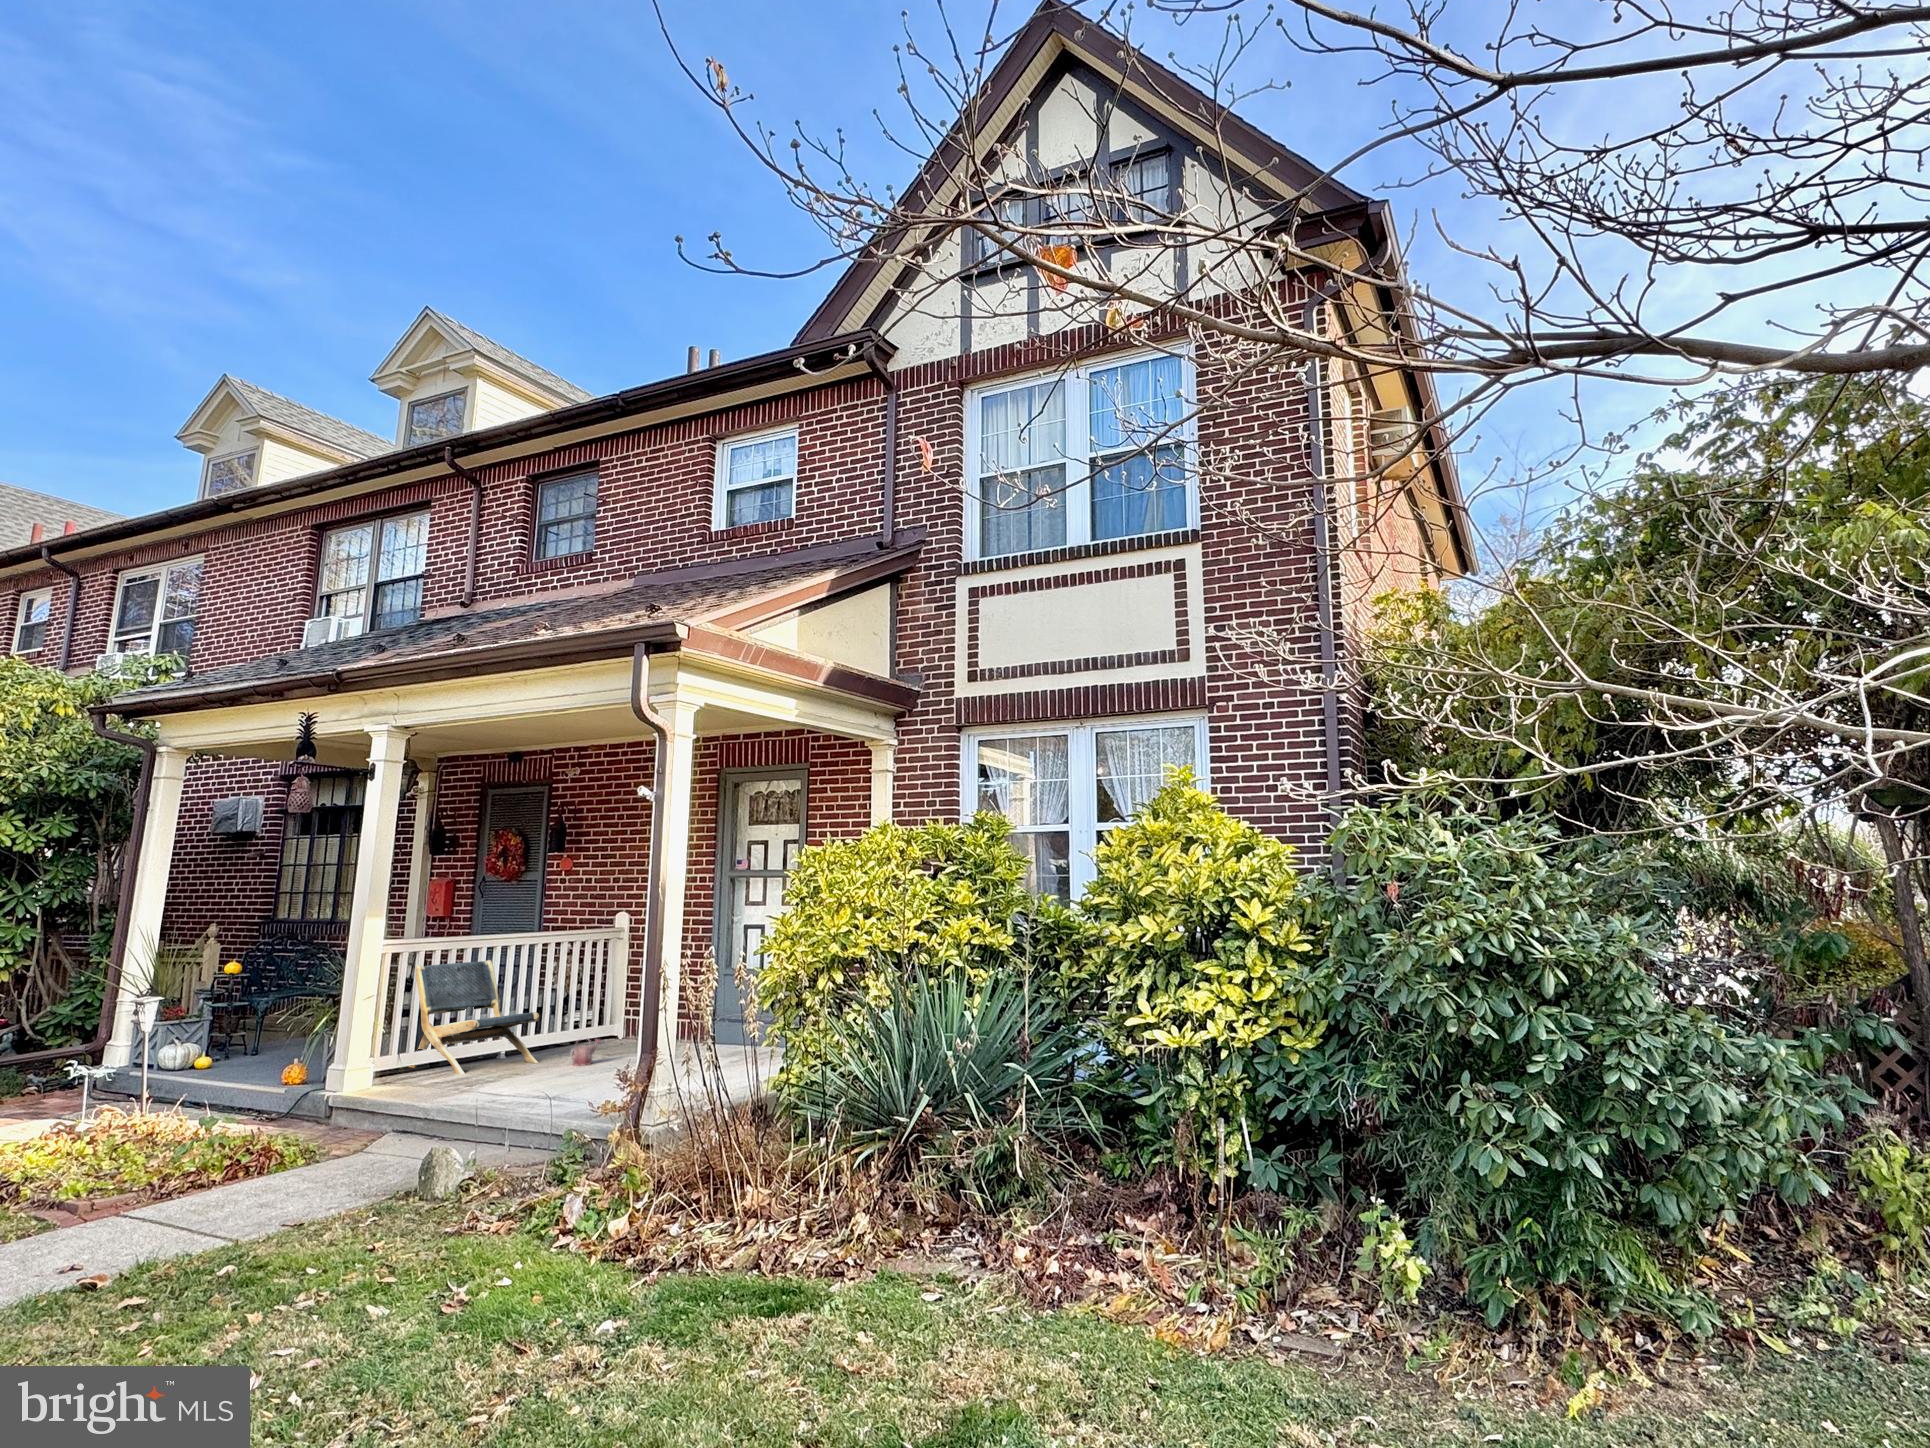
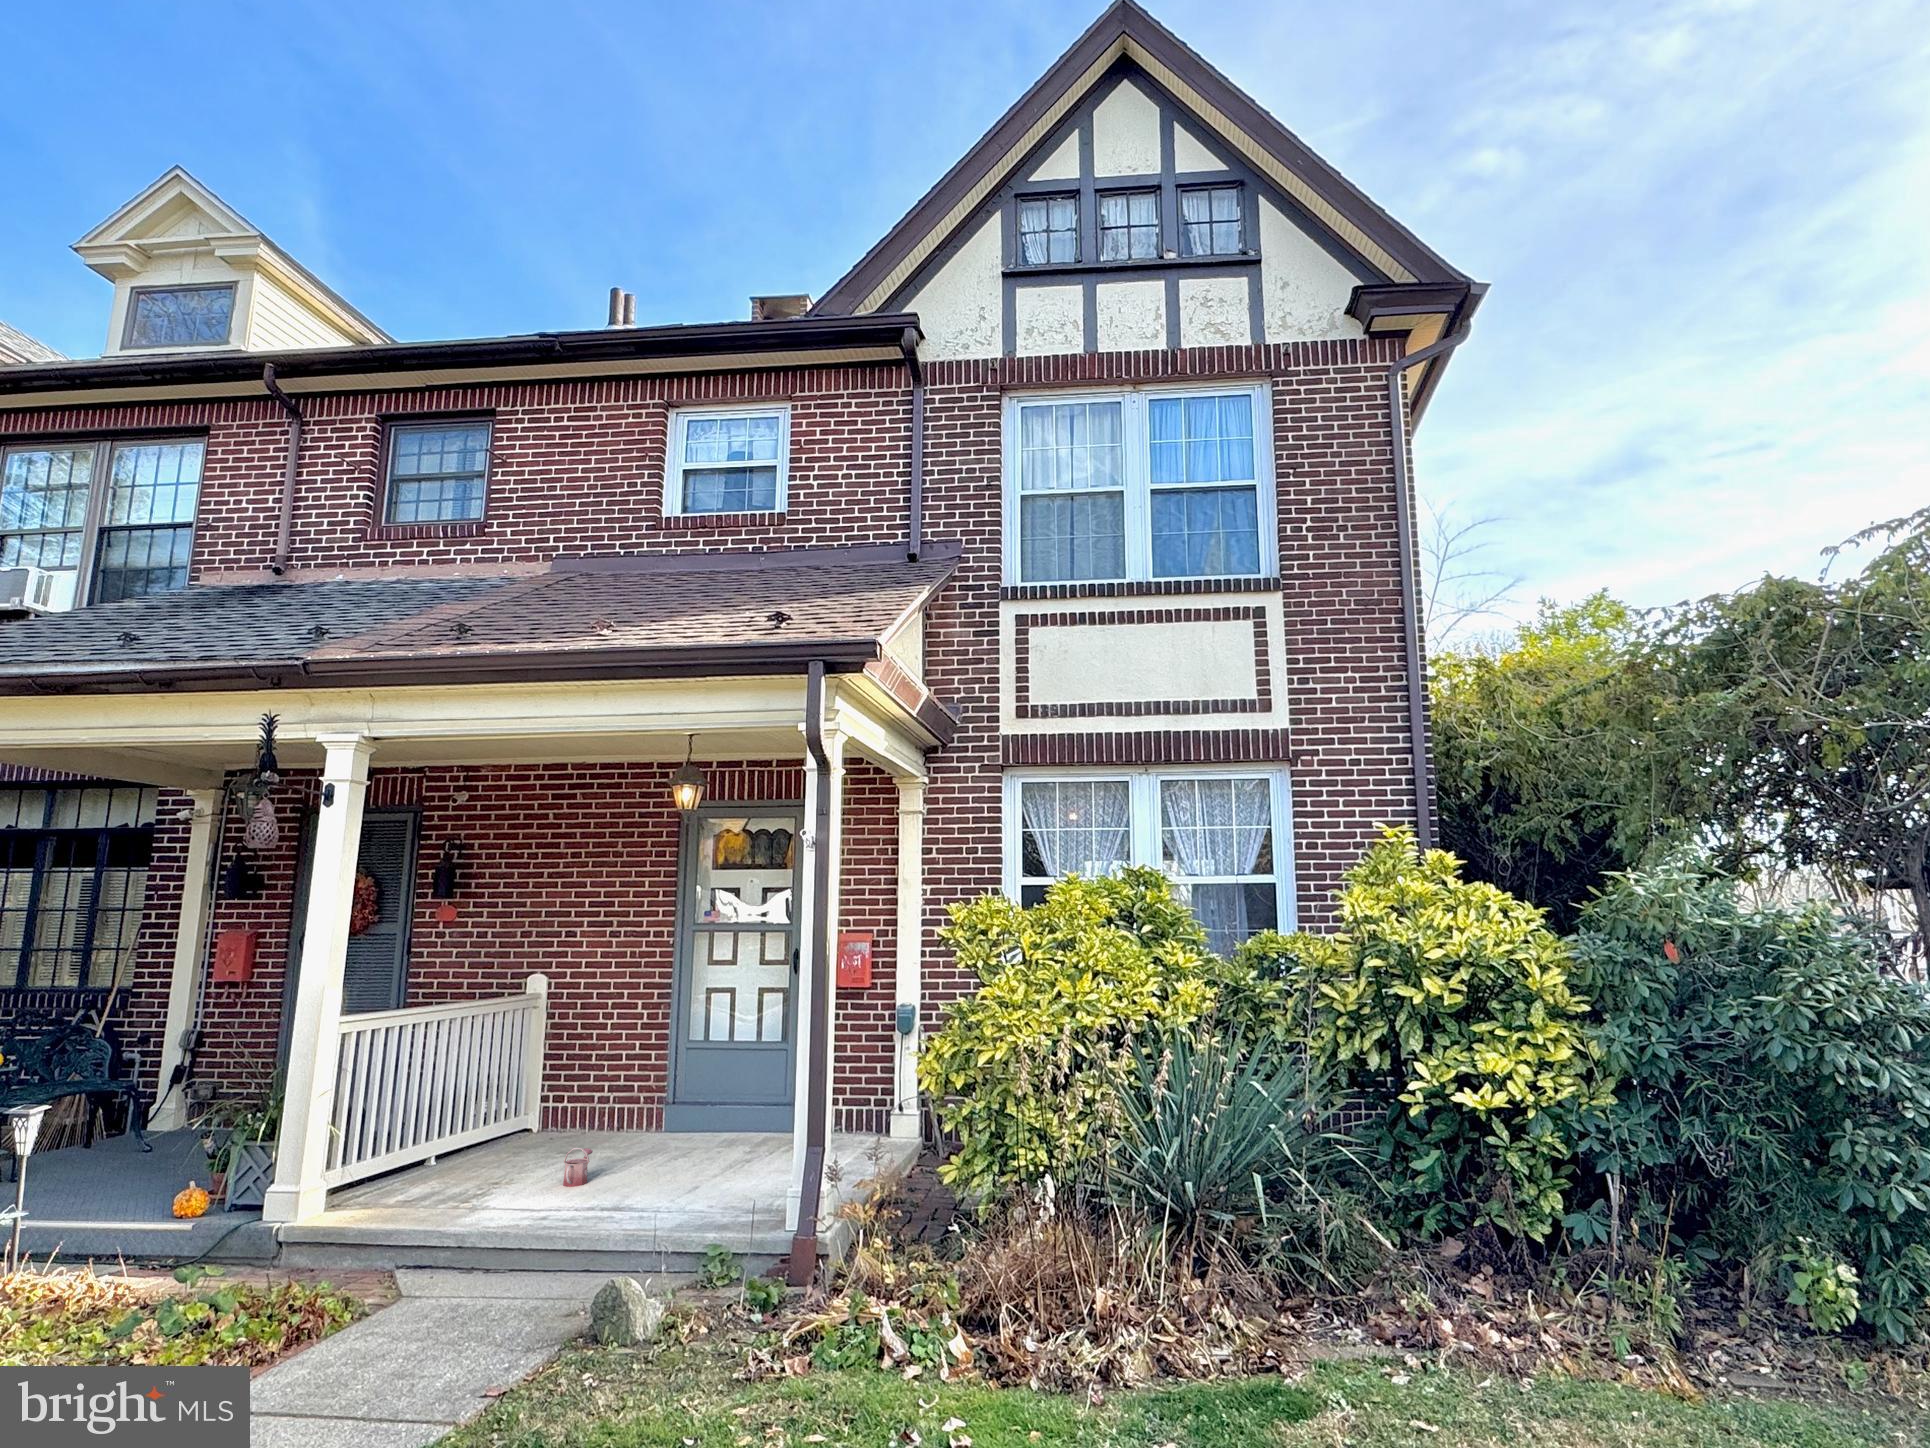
lounge chair: present [409,960,539,1074] -> none [324,1052,511,1218]

